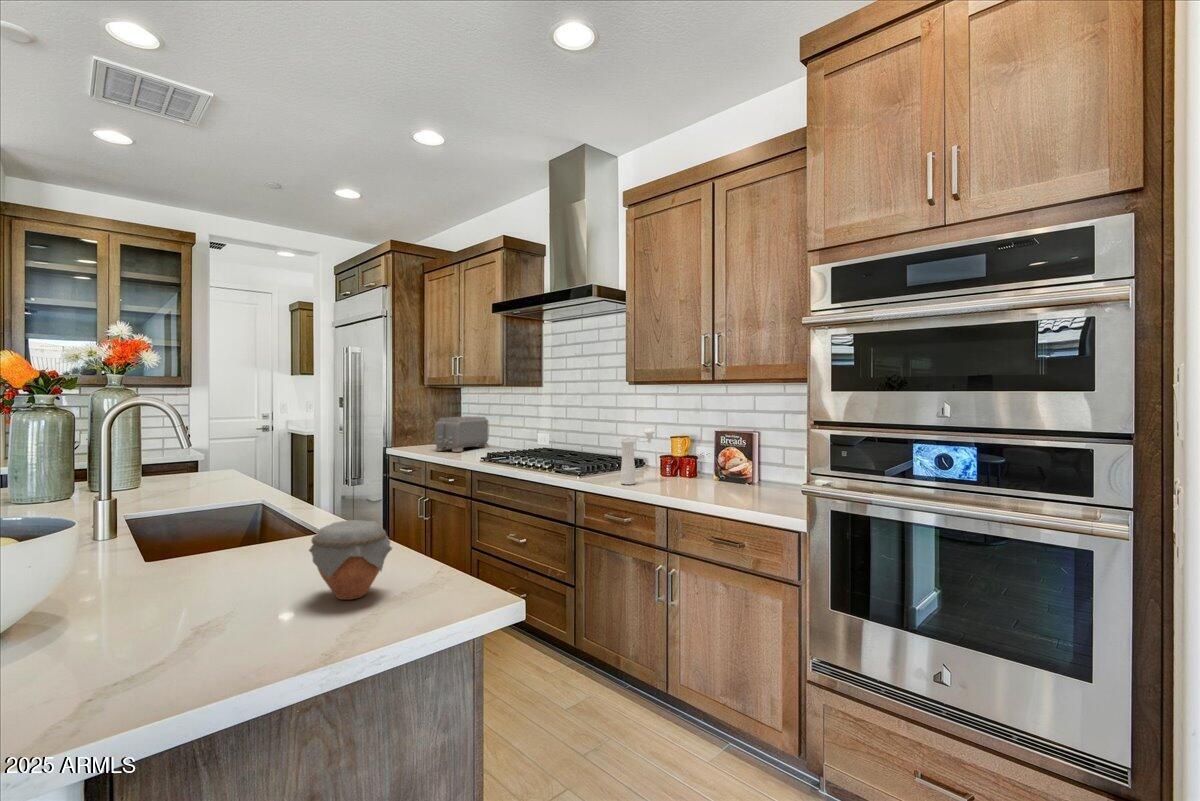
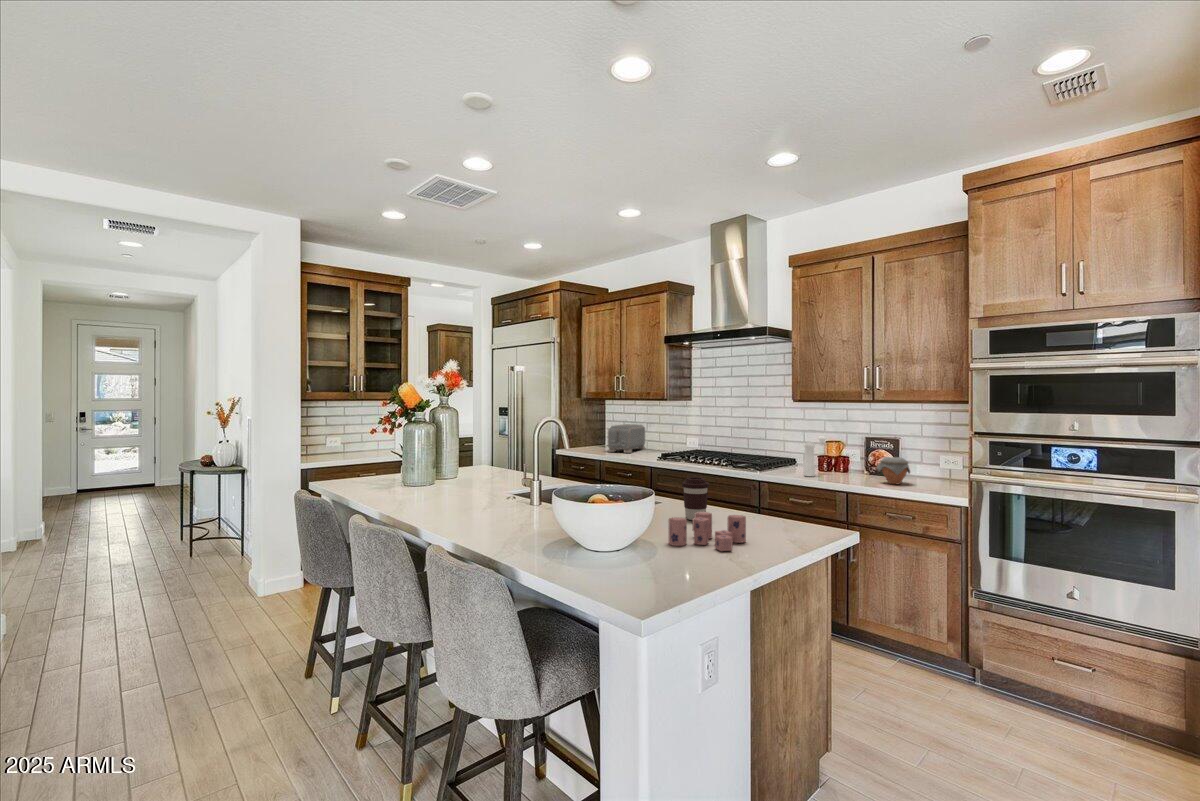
coffee cup: none [251,498,304,575] -> present [682,477,709,520]
jar: present [309,520,392,600] -> present [877,457,910,484]
candle: none [48,572,240,673] -> present [668,512,746,551]

